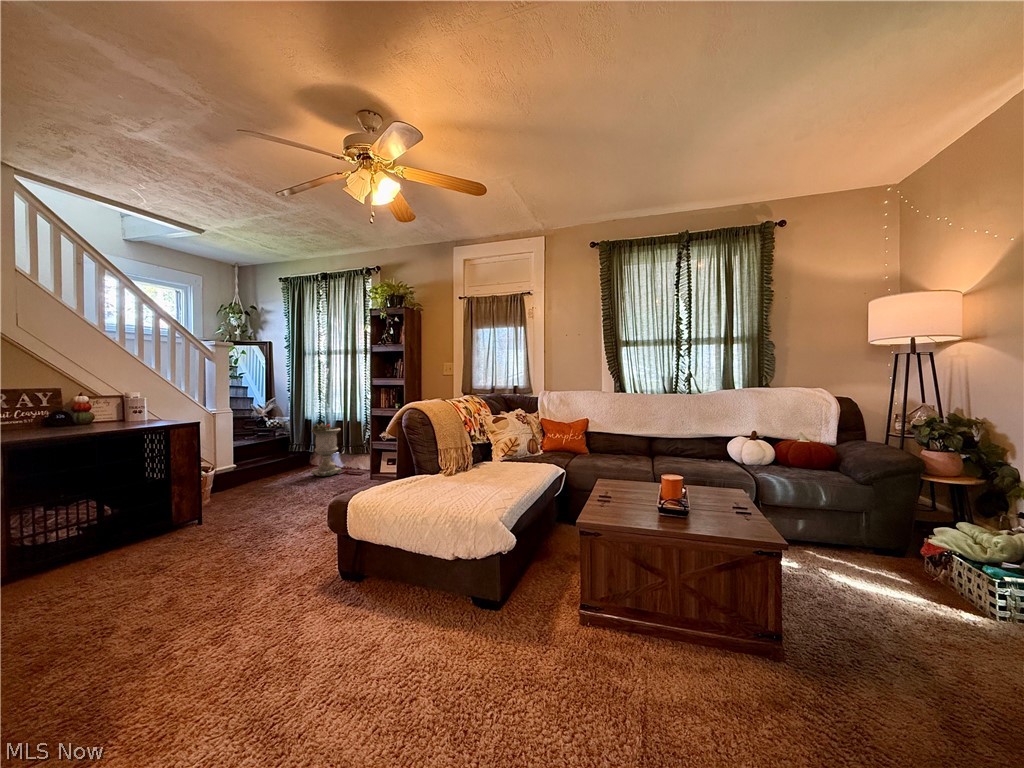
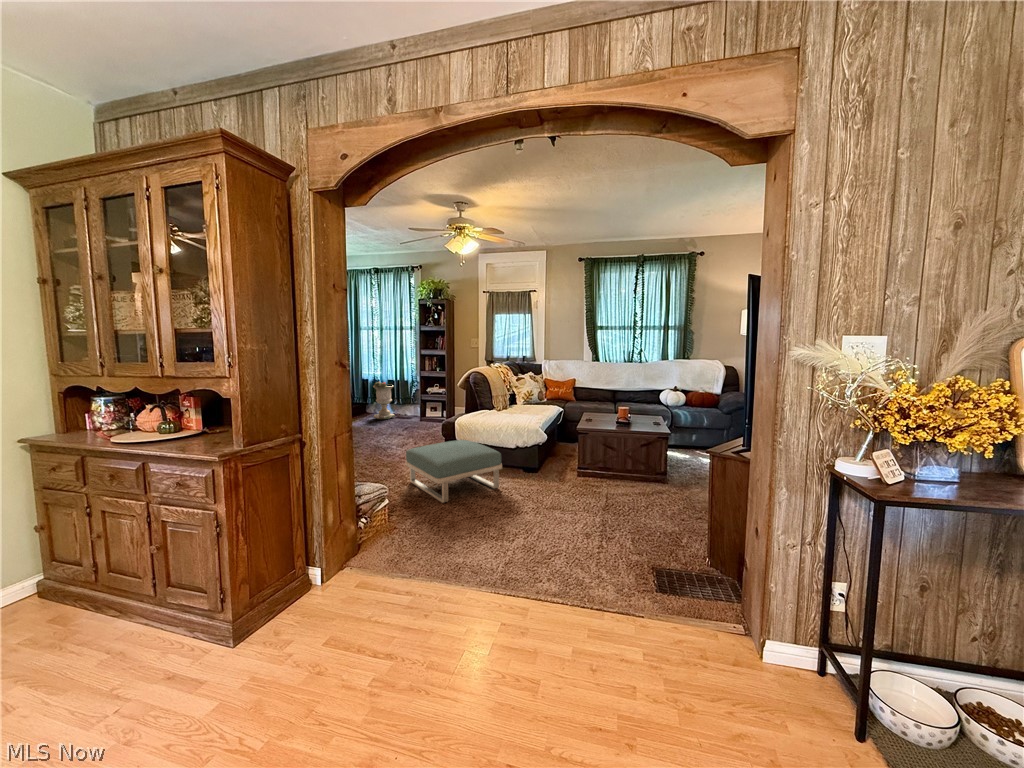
footstool: none [211,540,406,732] -> present [405,440,502,503]

